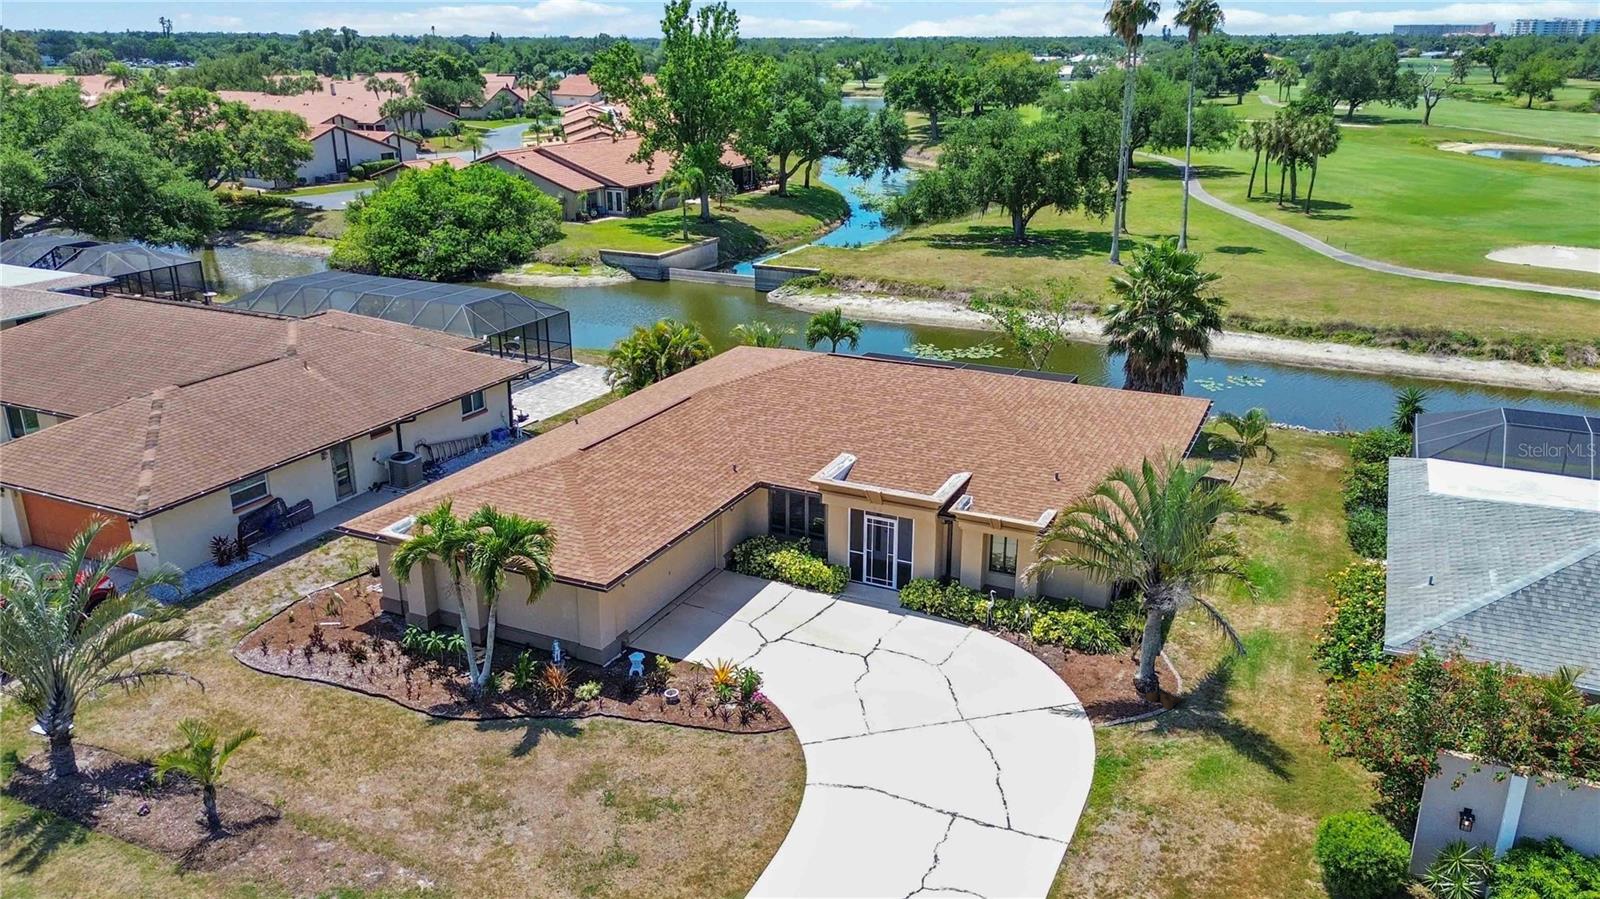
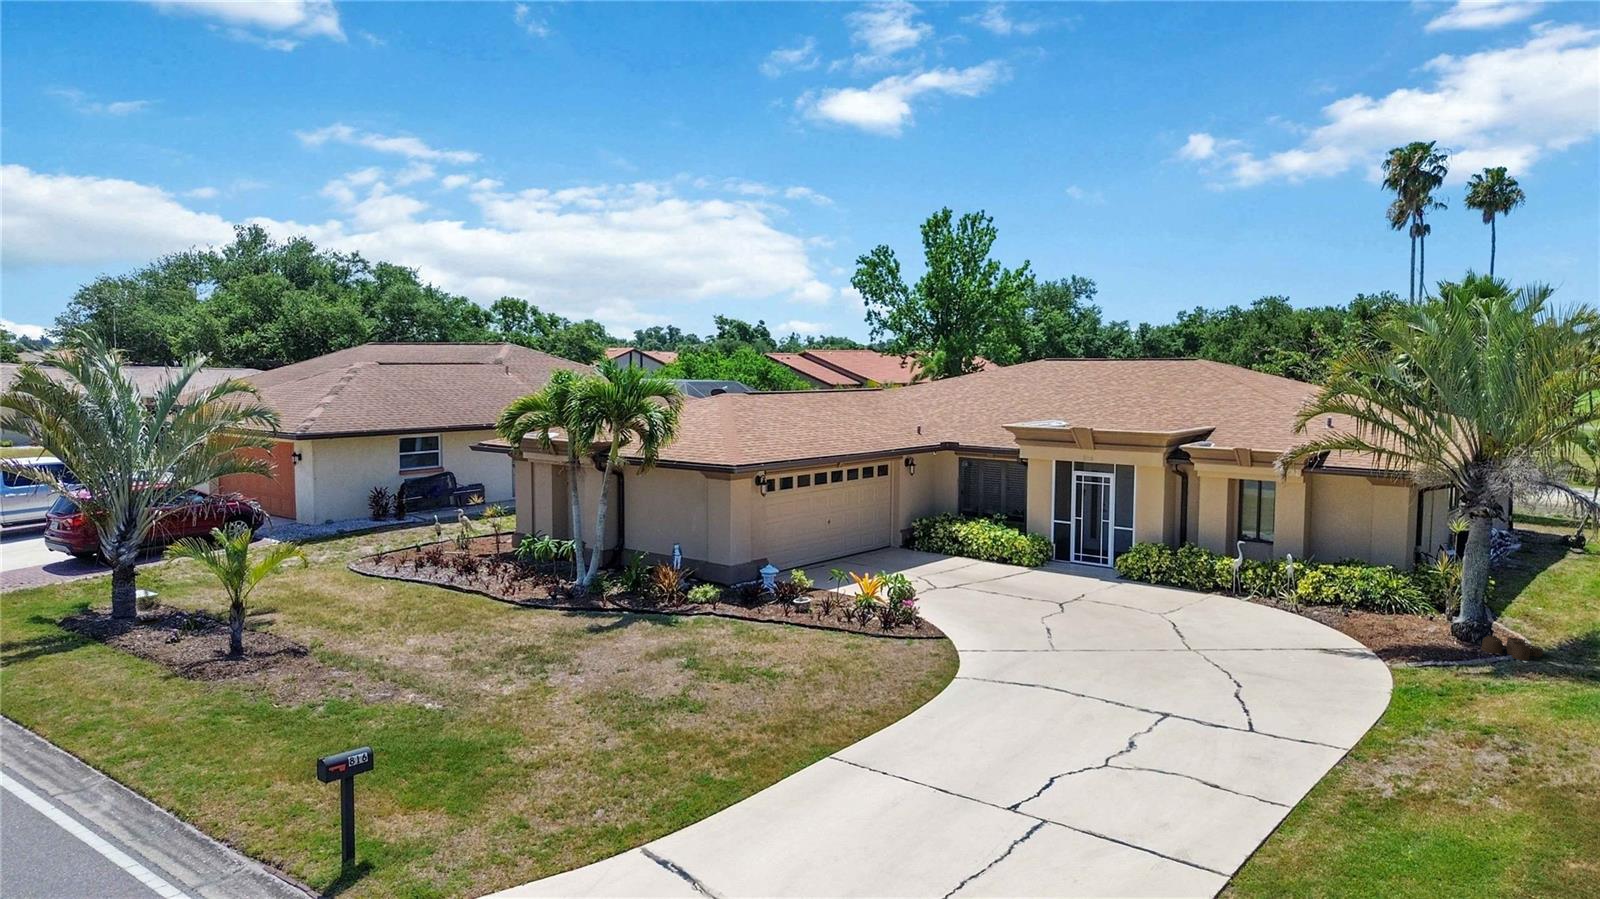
potted tree: none [51,770,79,805] -> present [137,590,161,625]

